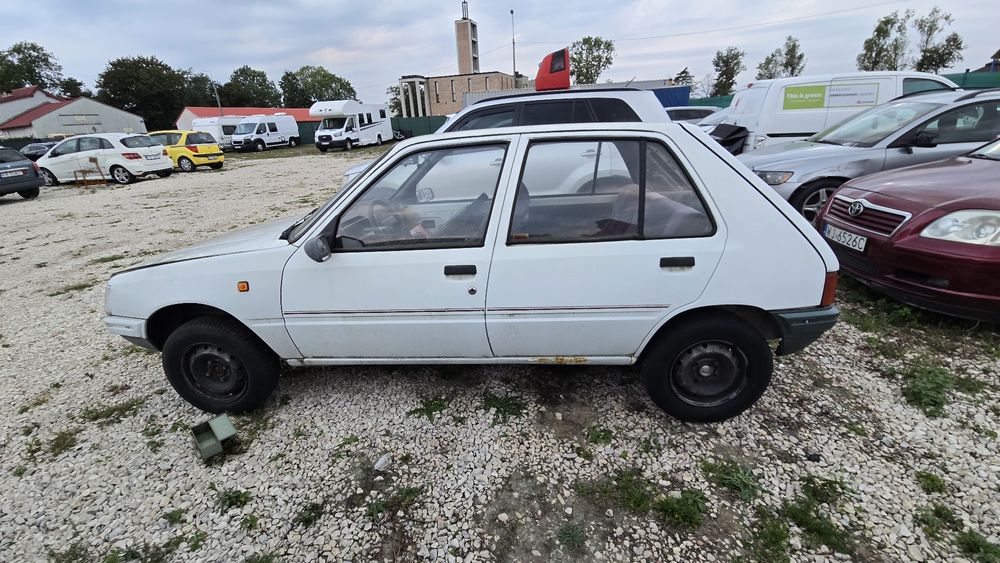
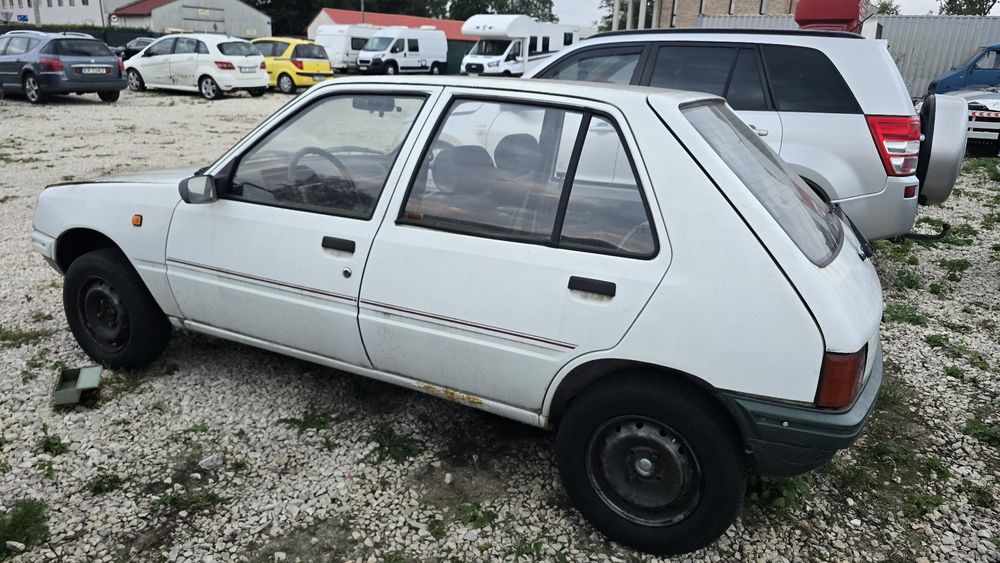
bench: present [74,157,109,190] -> none [160,60,192,101]

